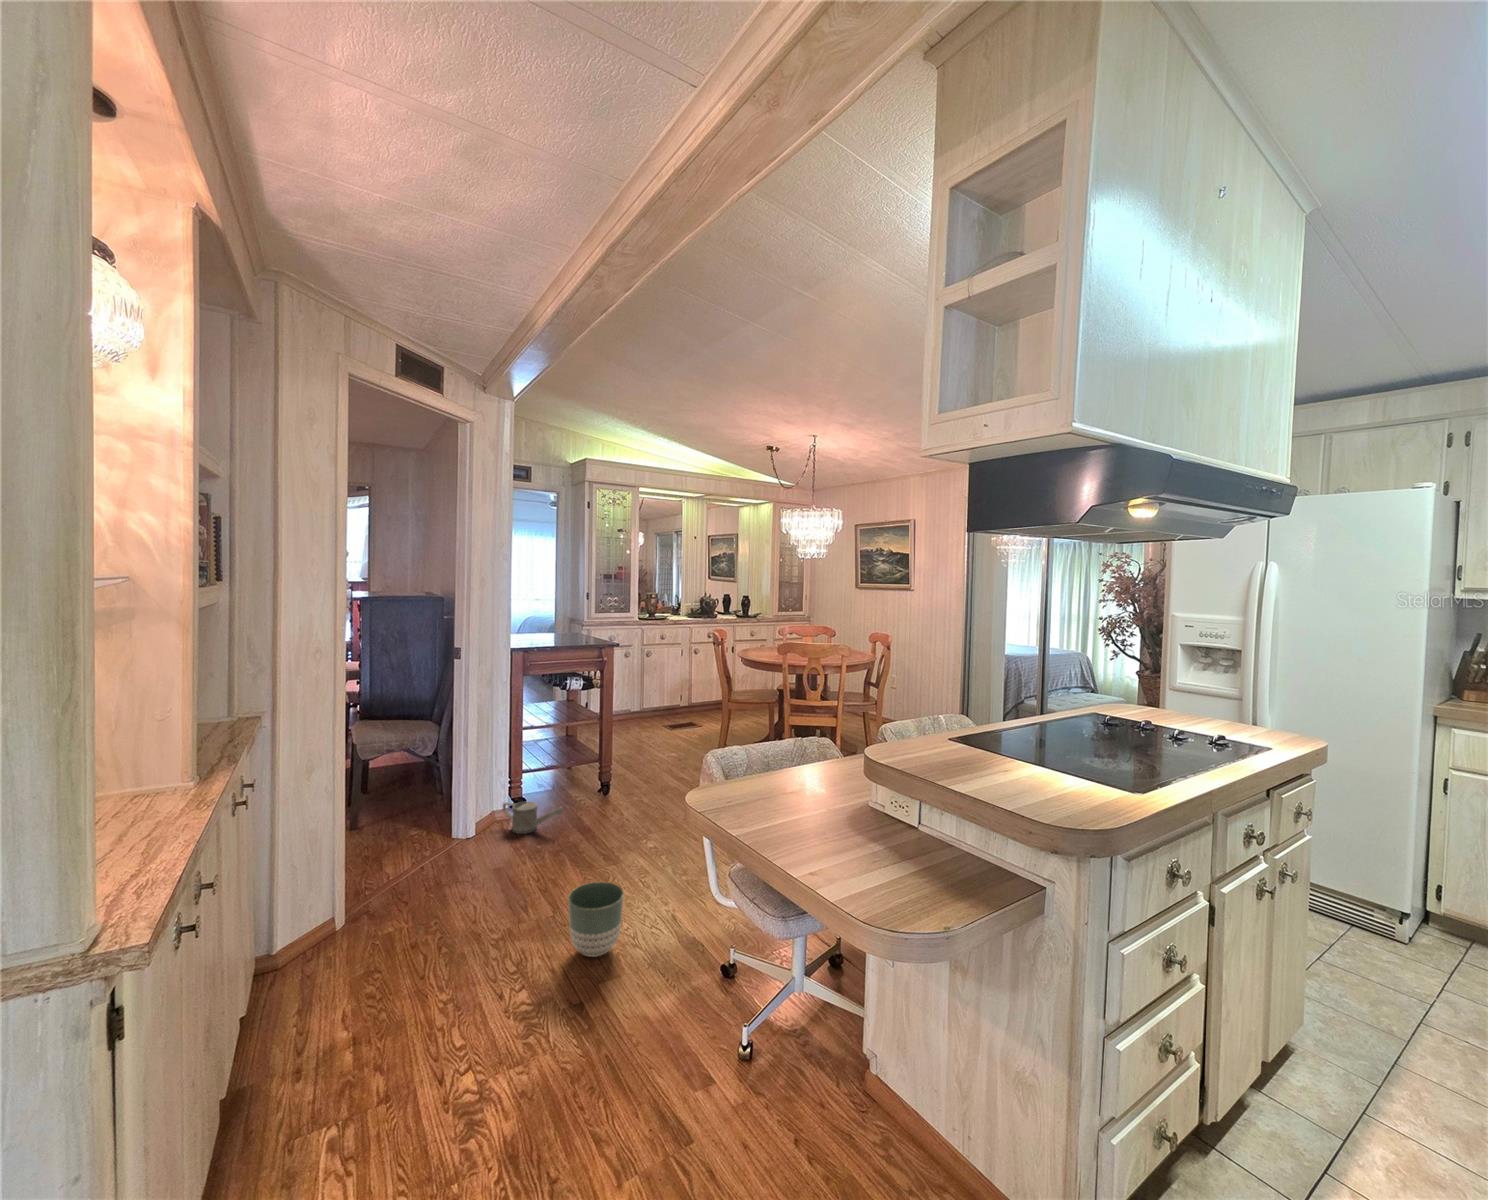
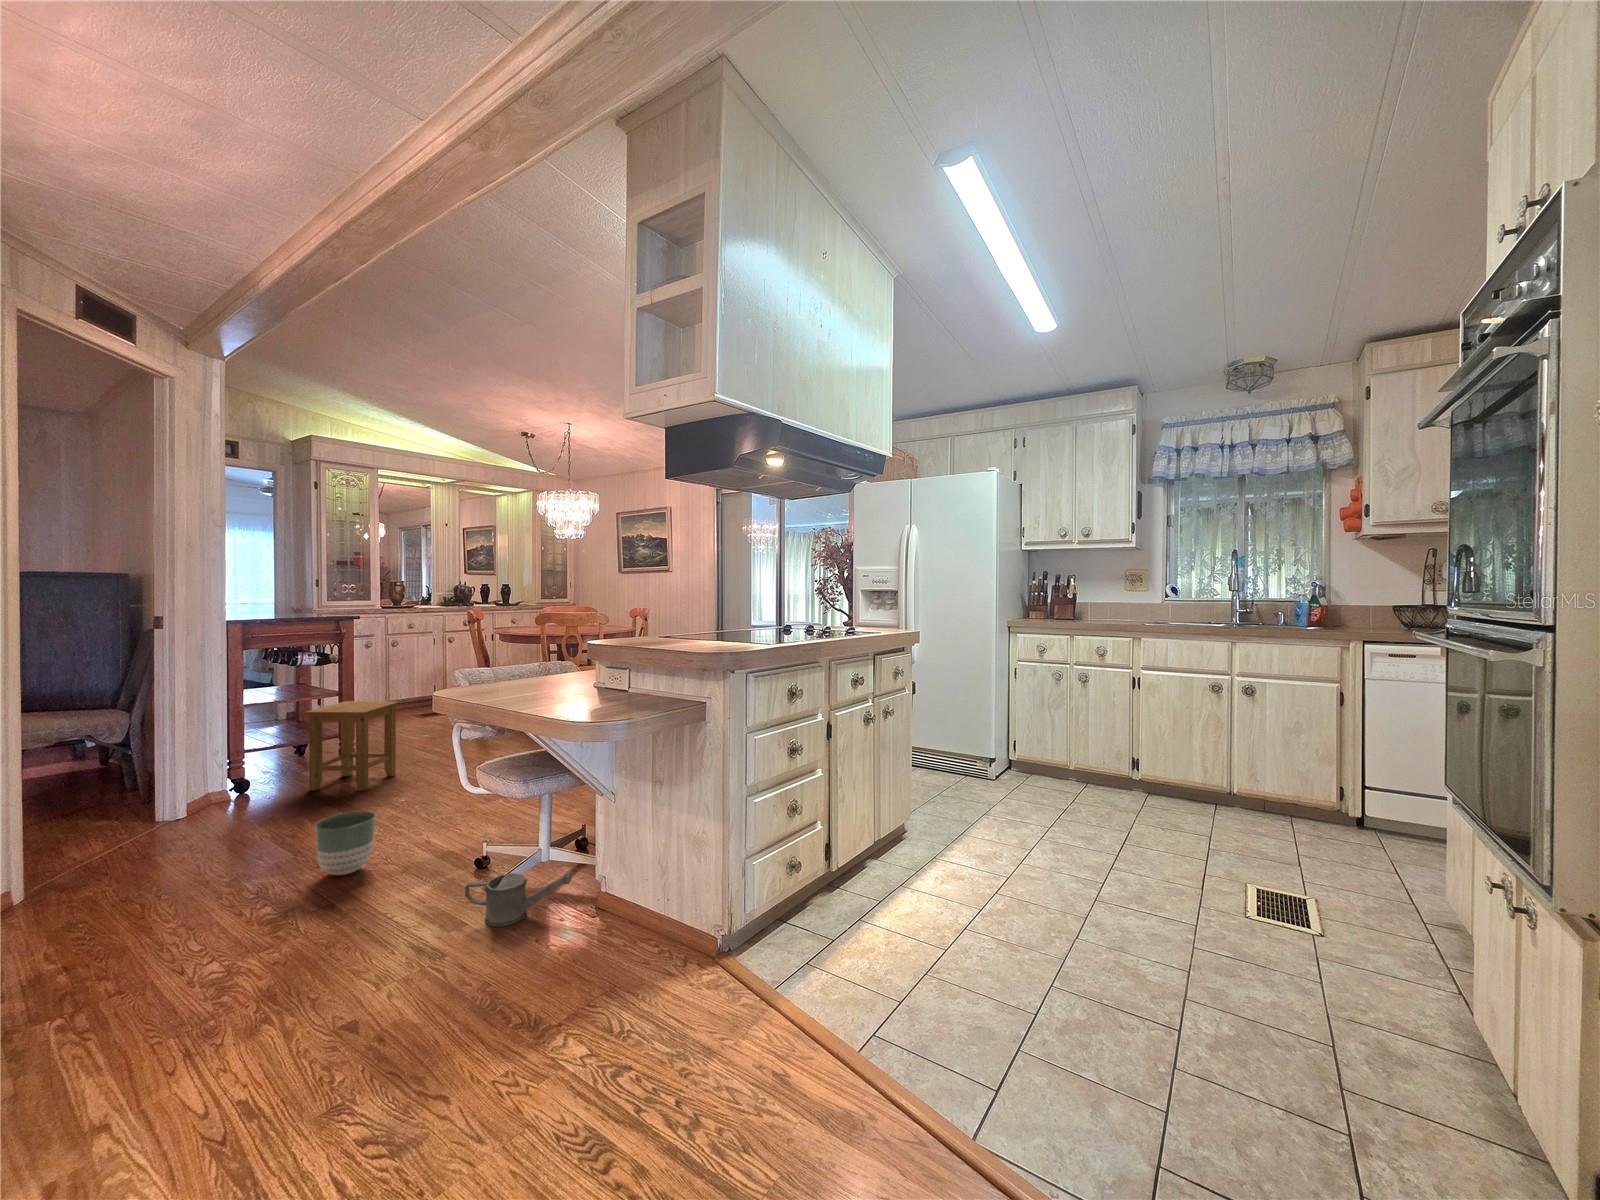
stool: none [571,726,650,824] -> present [305,701,400,791]
watering can: present [503,802,562,834] -> present [465,871,571,927]

